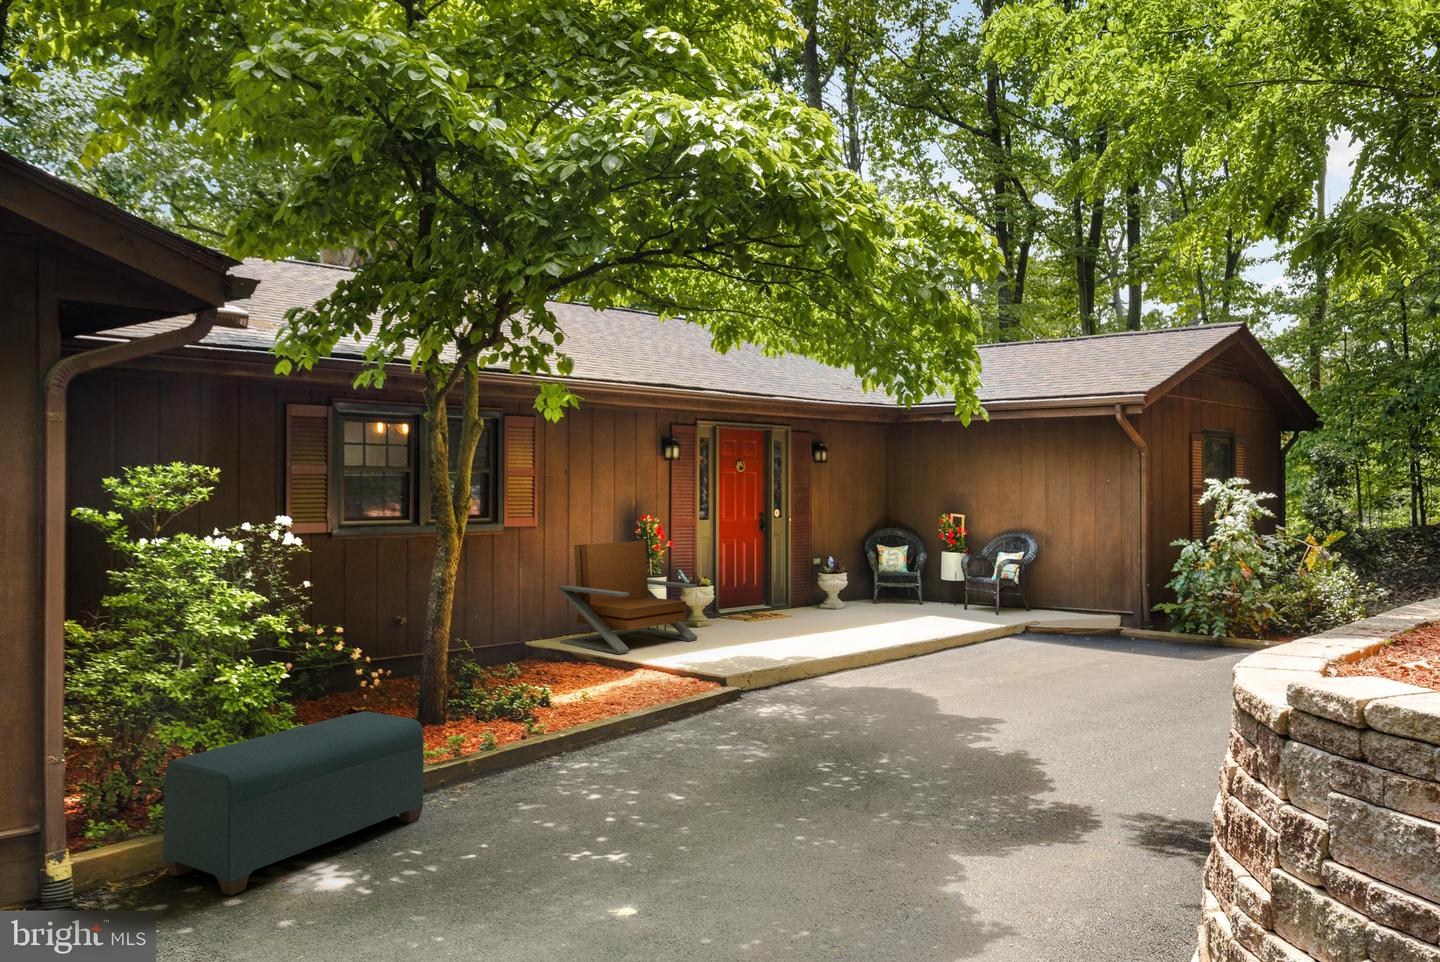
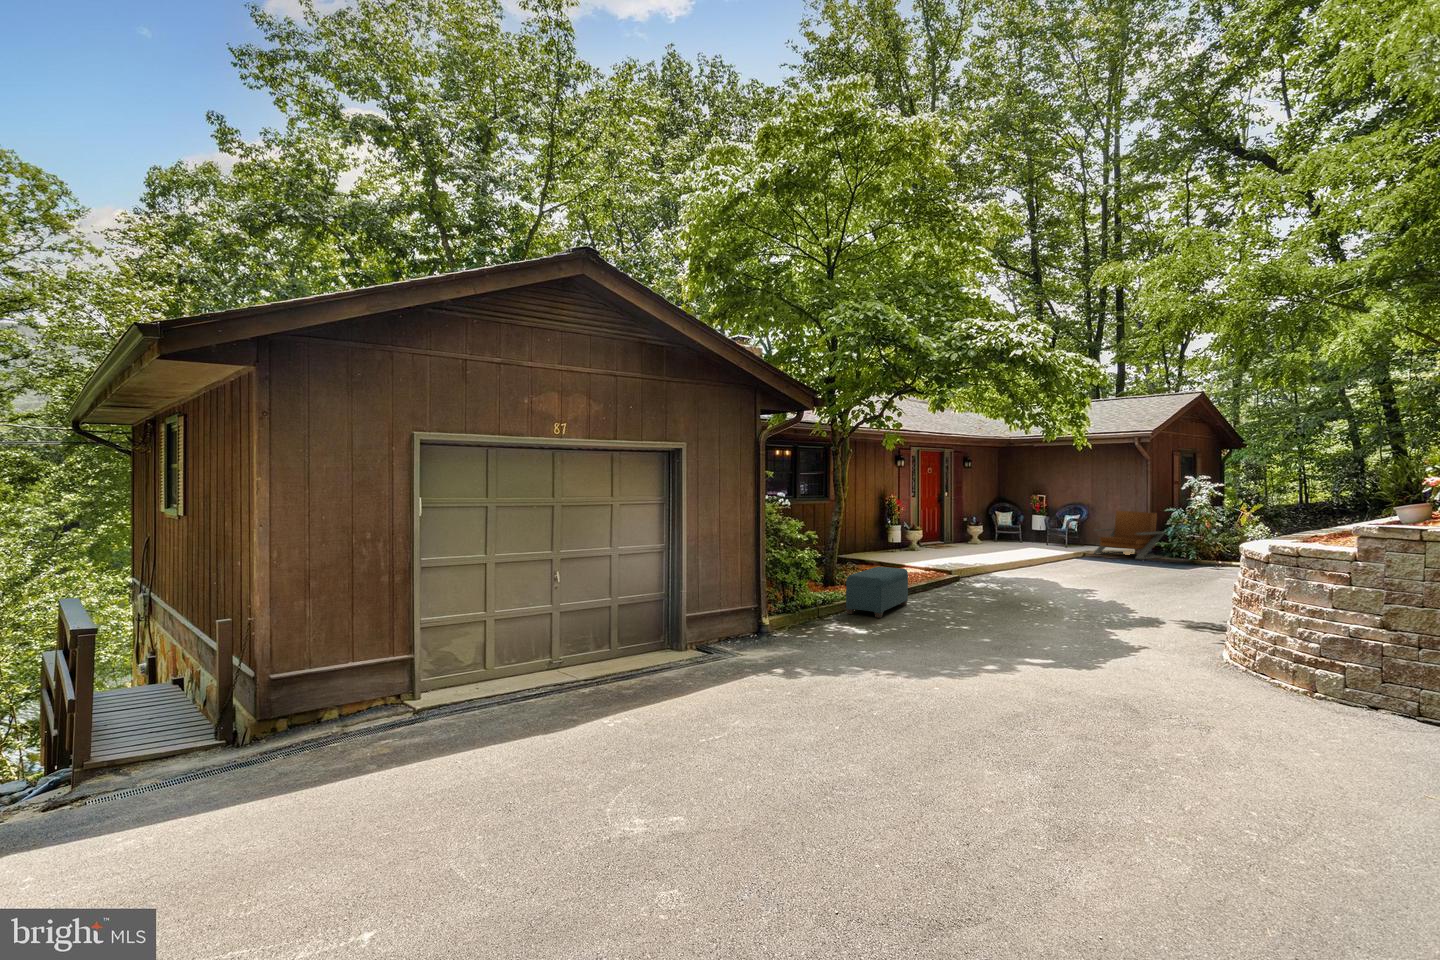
lounge chair: present [558,541,697,654] -> present [1093,511,1165,559]

